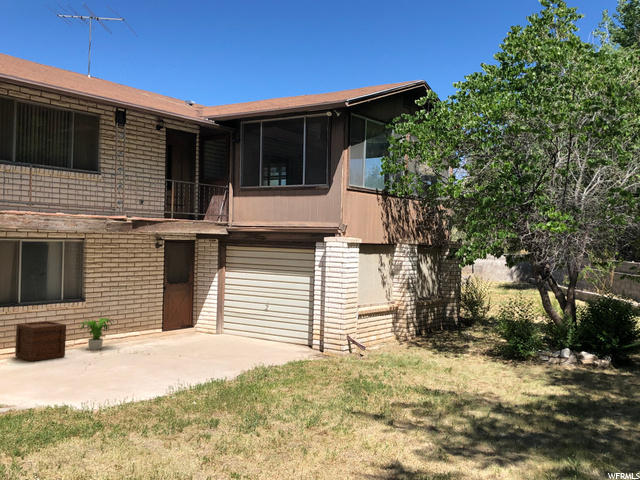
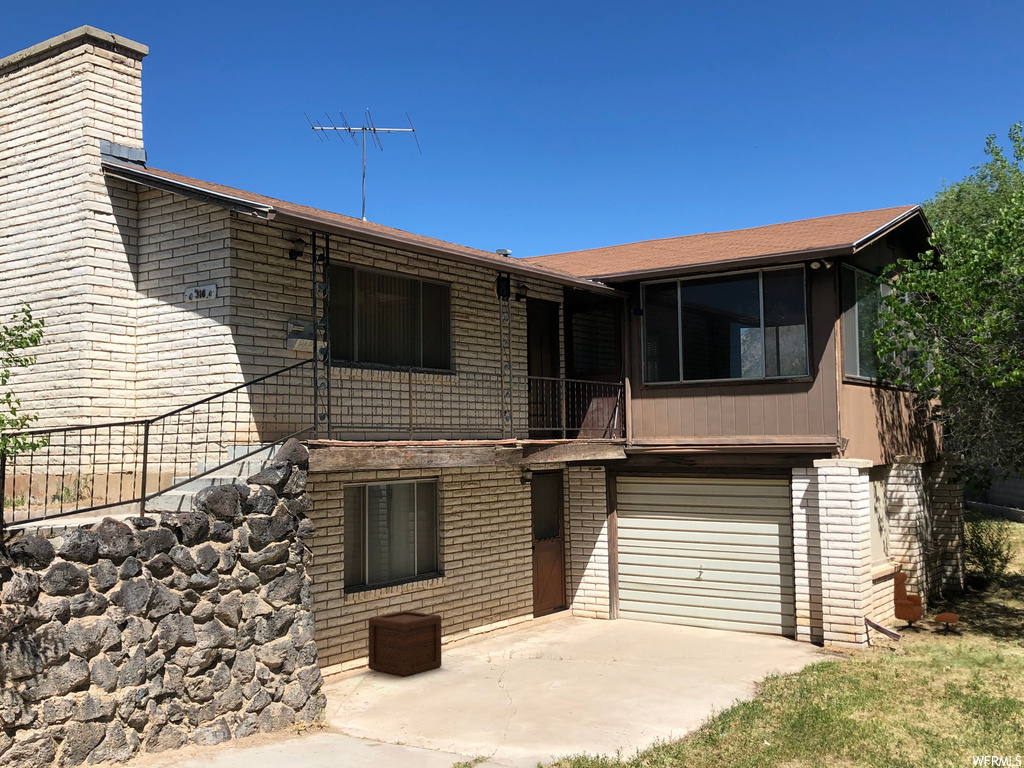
lounge chair: none [381,311,420,351] -> present [894,572,963,636]
potted plant: present [80,318,114,350] -> none [441,601,491,653]

